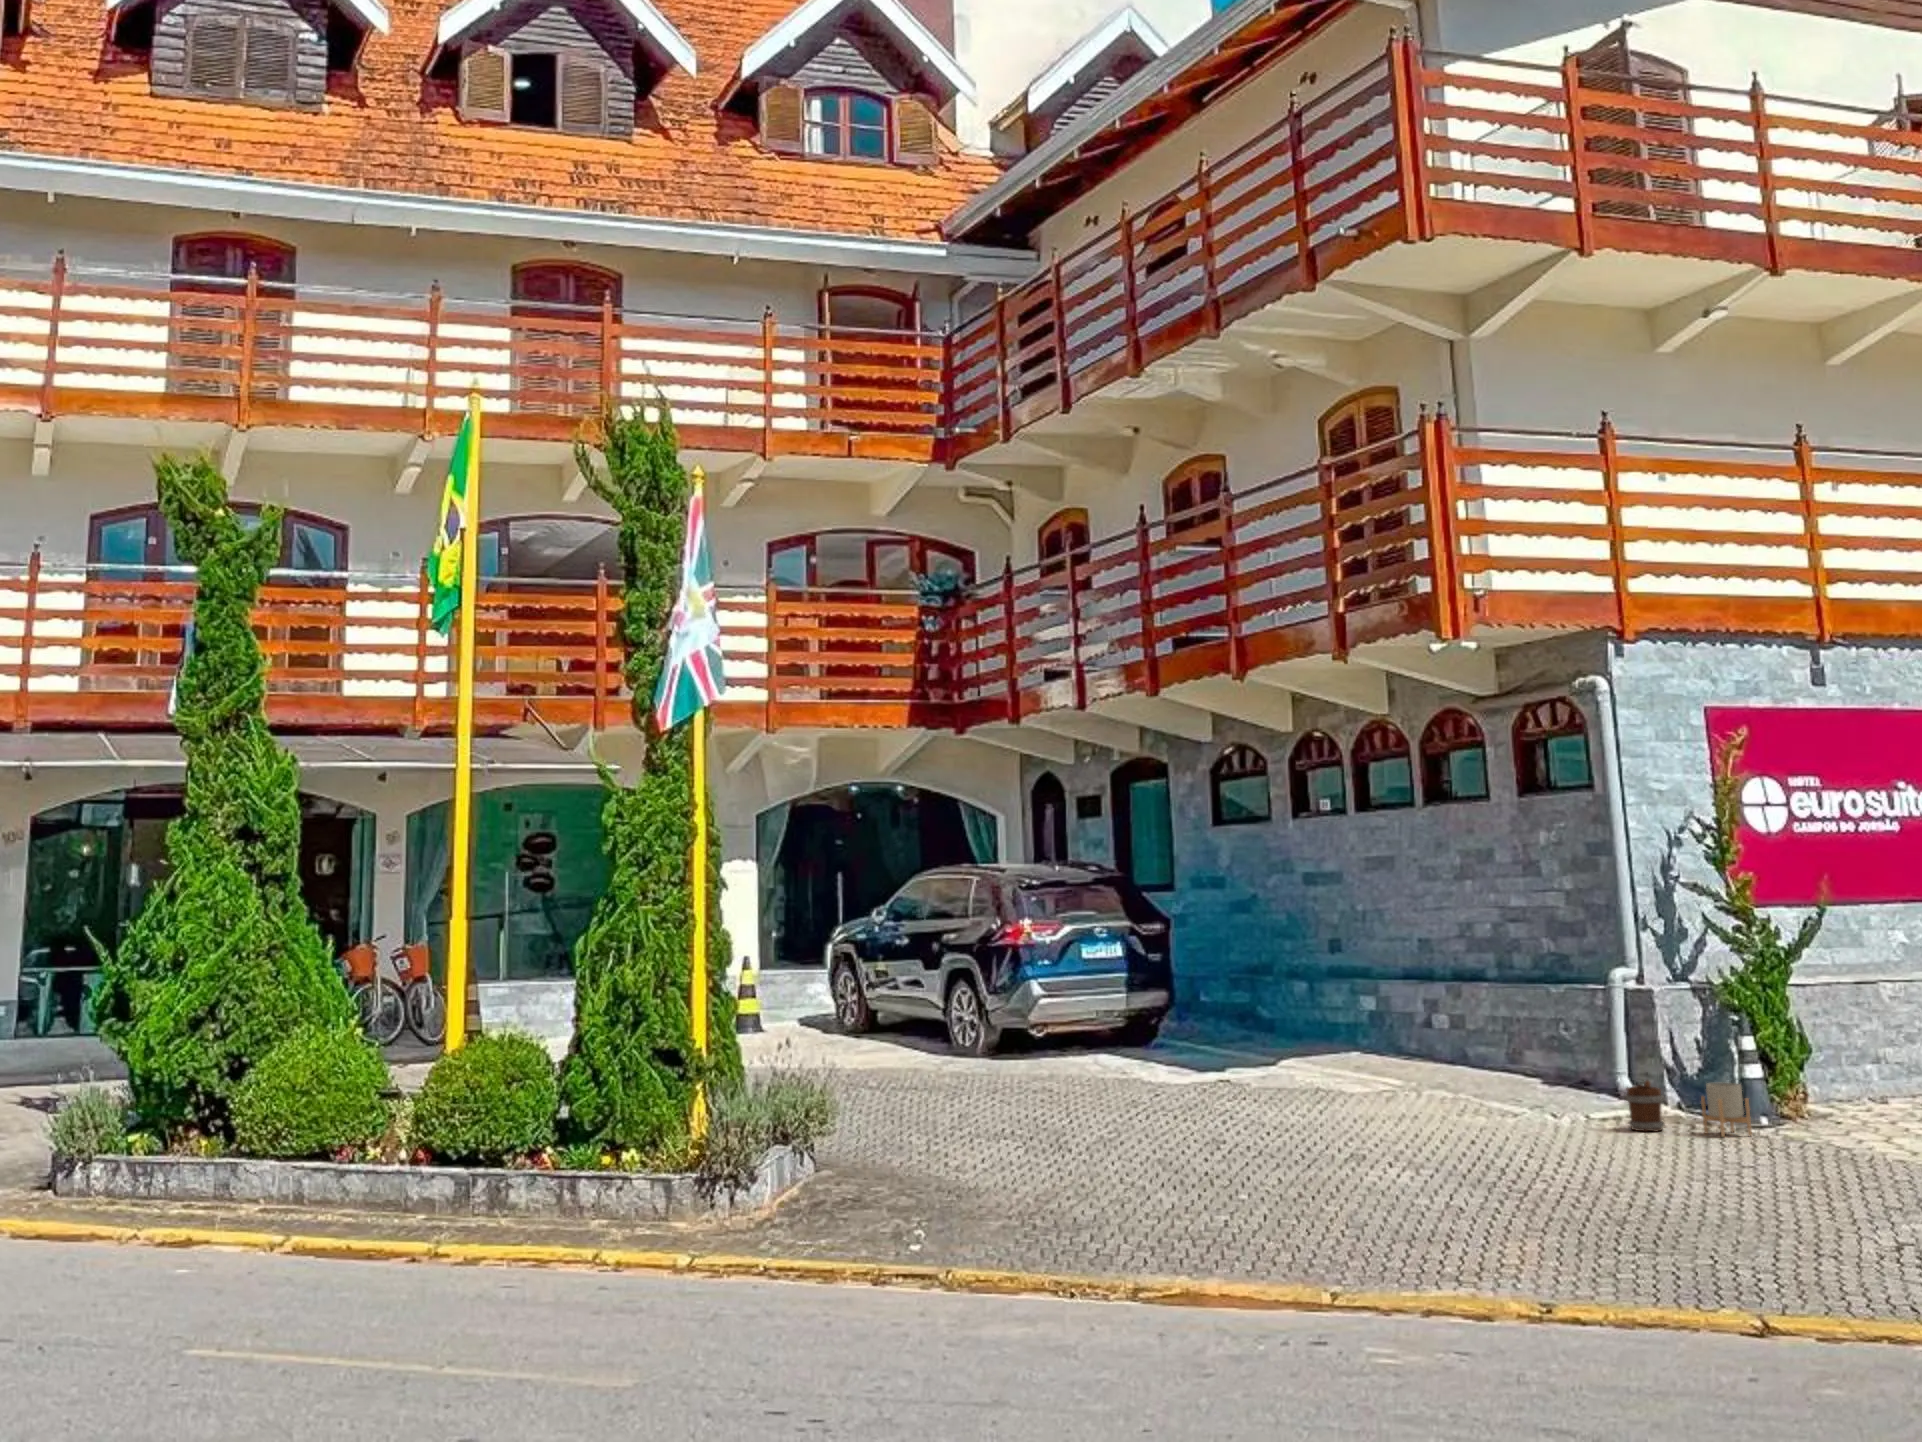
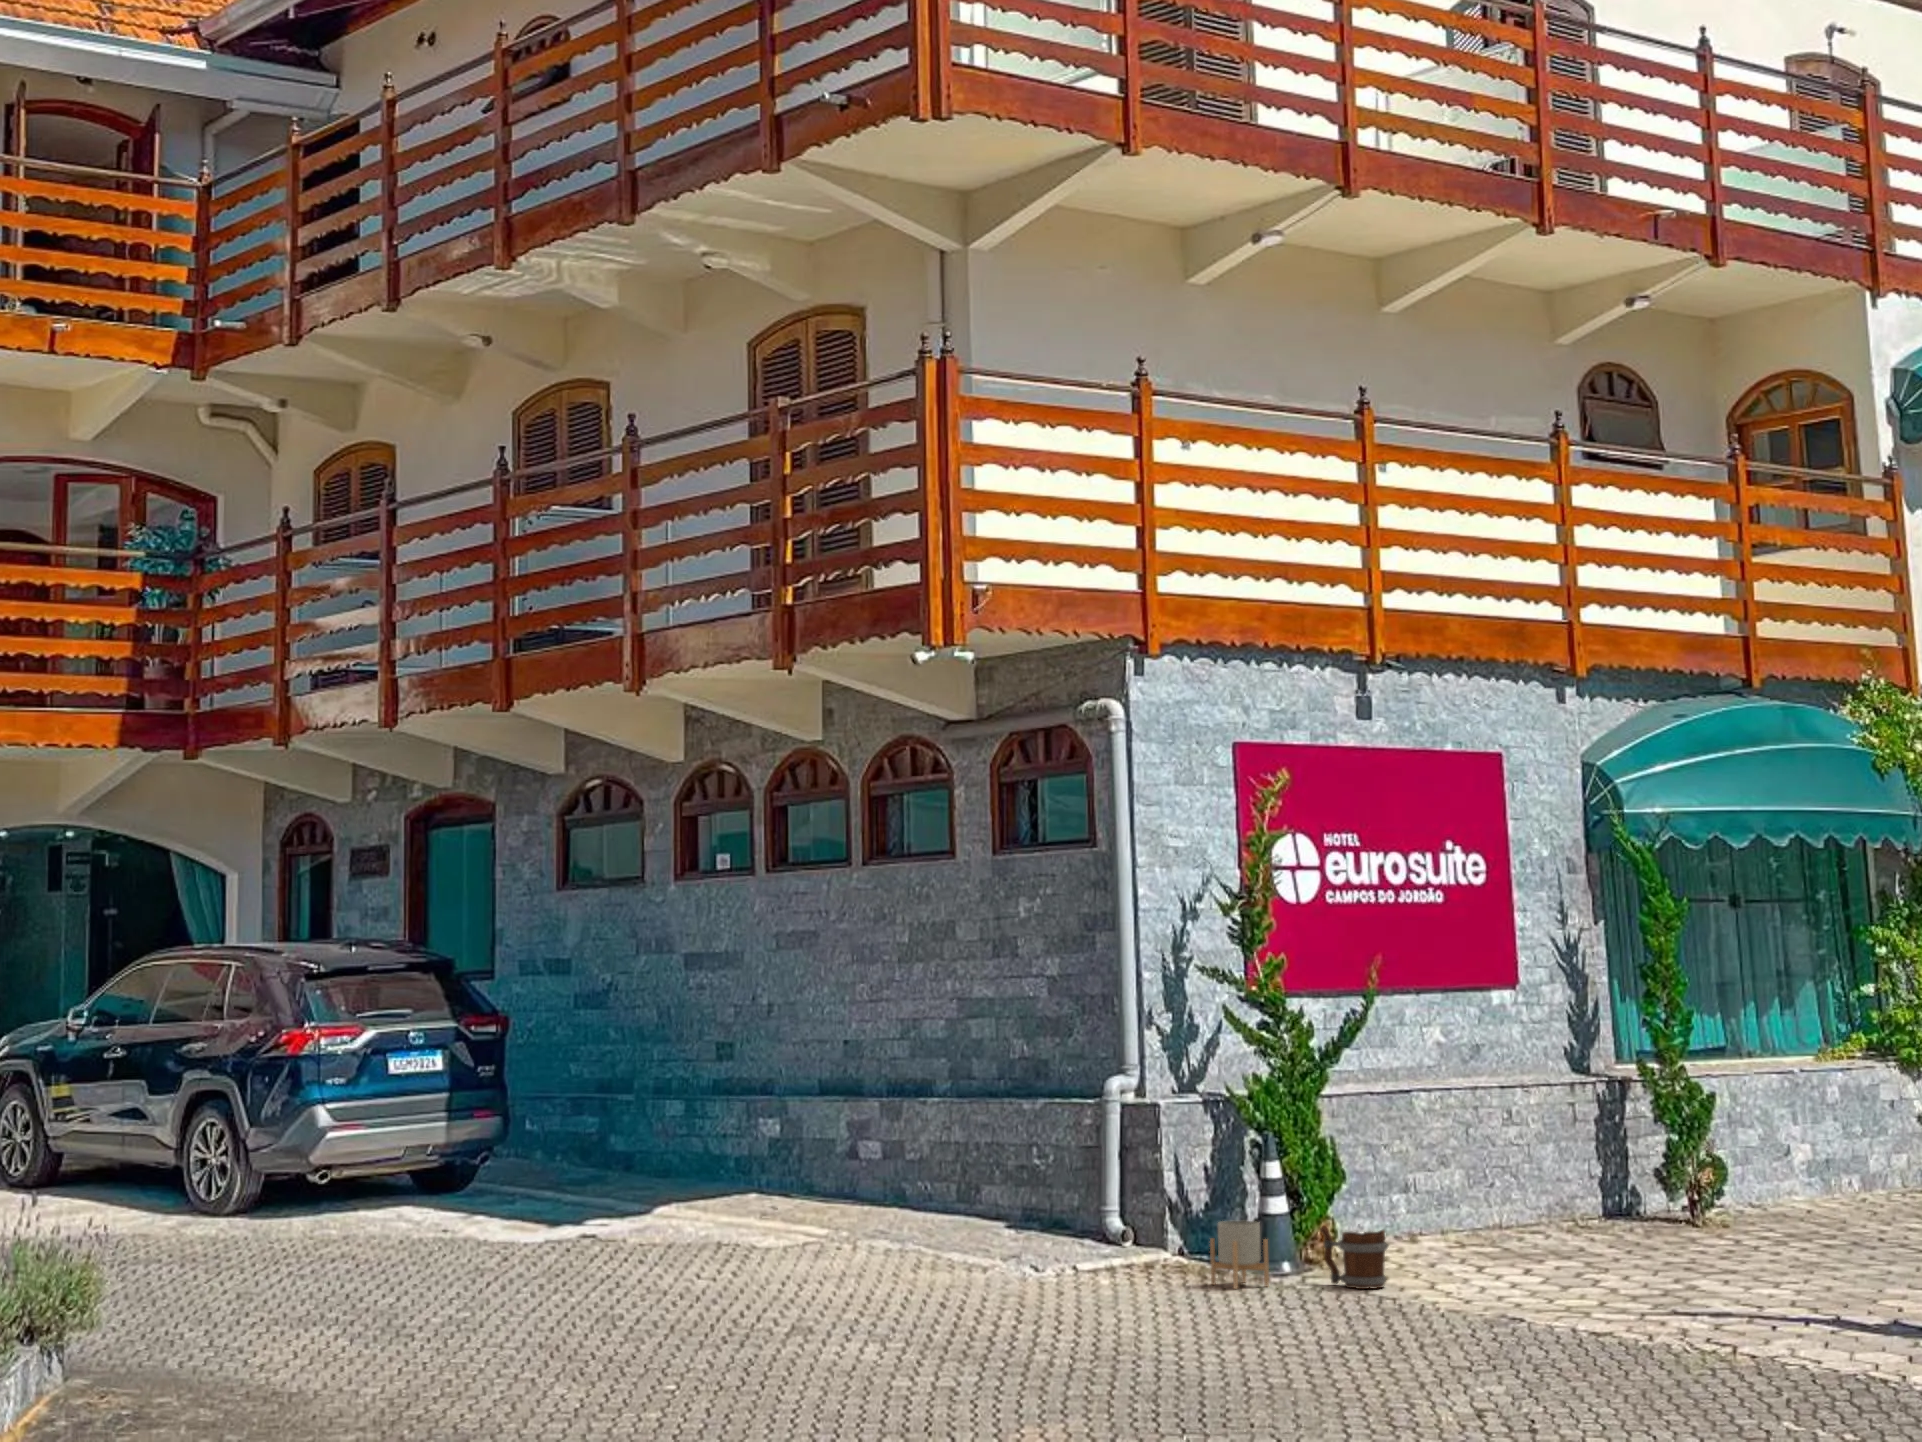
bucket: present [1624,1081,1665,1132] -> present [1320,1226,1388,1289]

